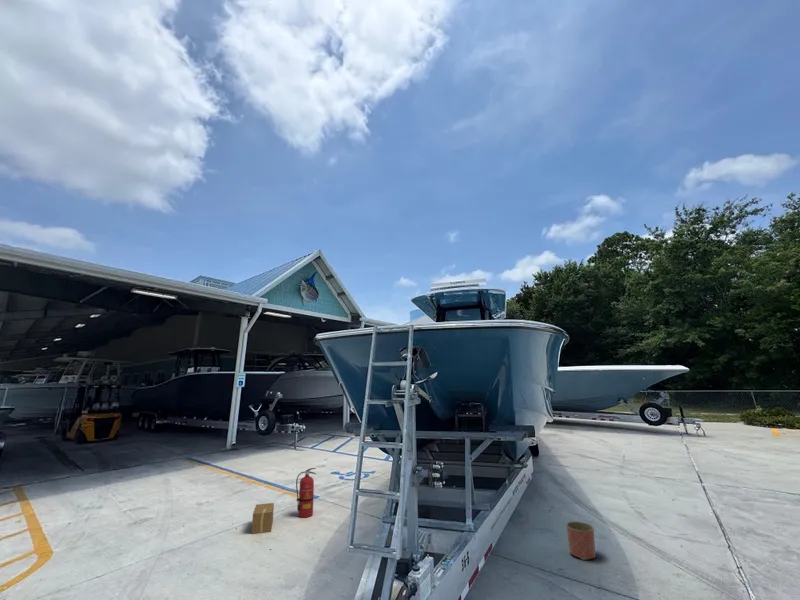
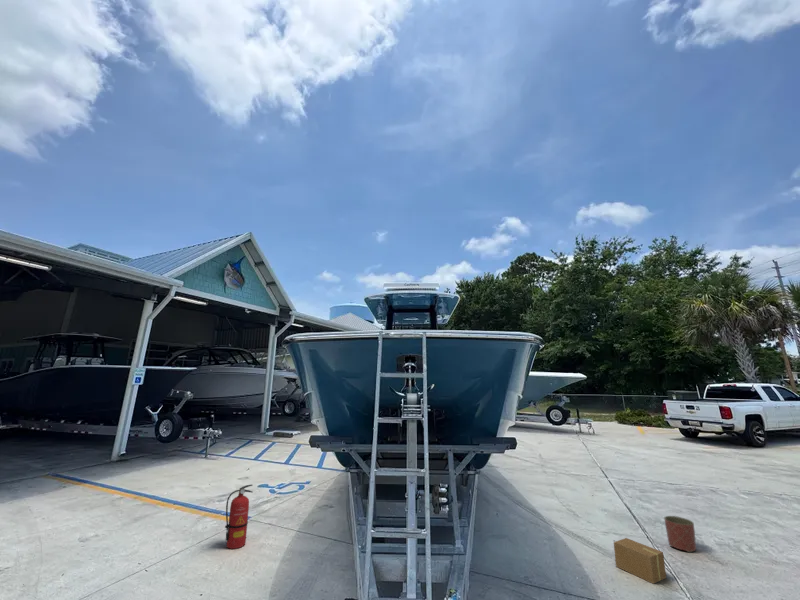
cardboard box: present [252,503,274,534] -> present [614,538,666,584]
planter: present [566,521,595,560] -> present [664,516,696,552]

